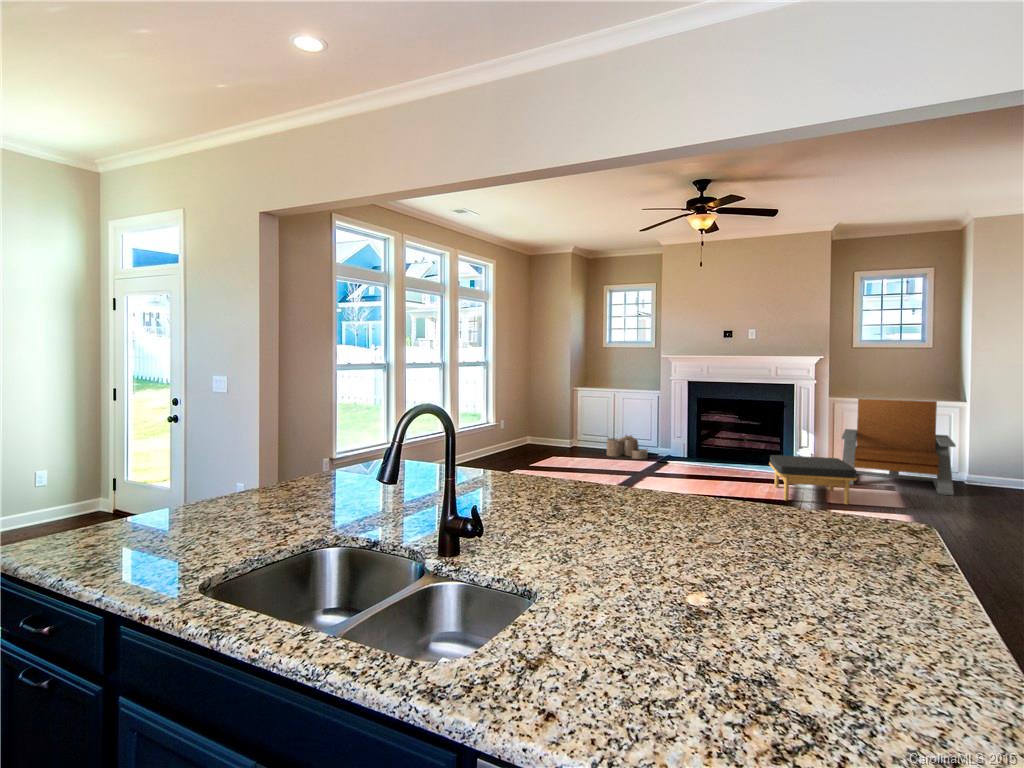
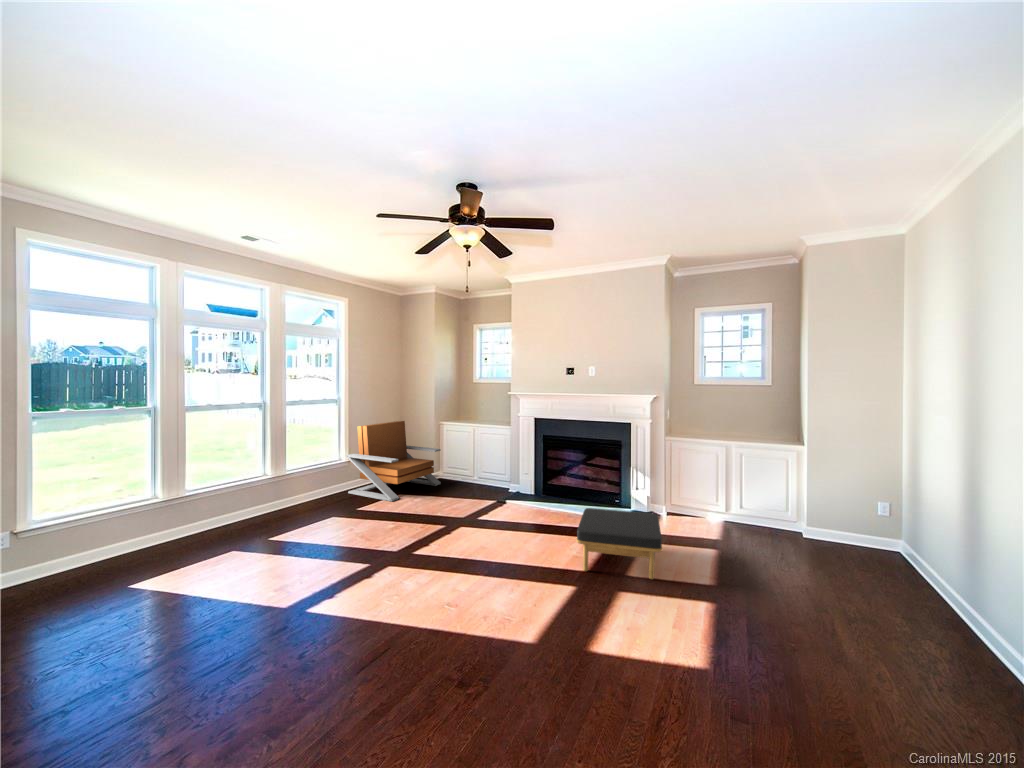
lounge chair: present [842,398,956,495] -> present [346,421,441,501]
woven basket: present [607,436,648,459] -> none [457,468,494,497]

